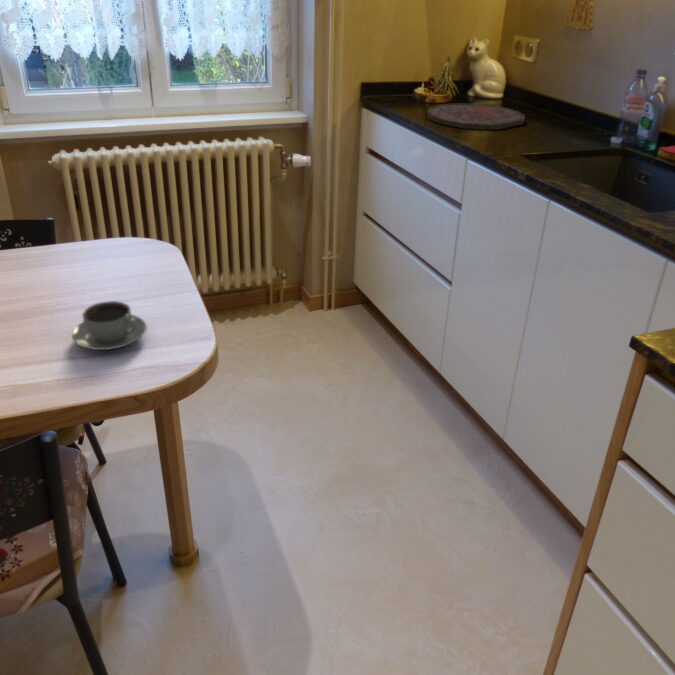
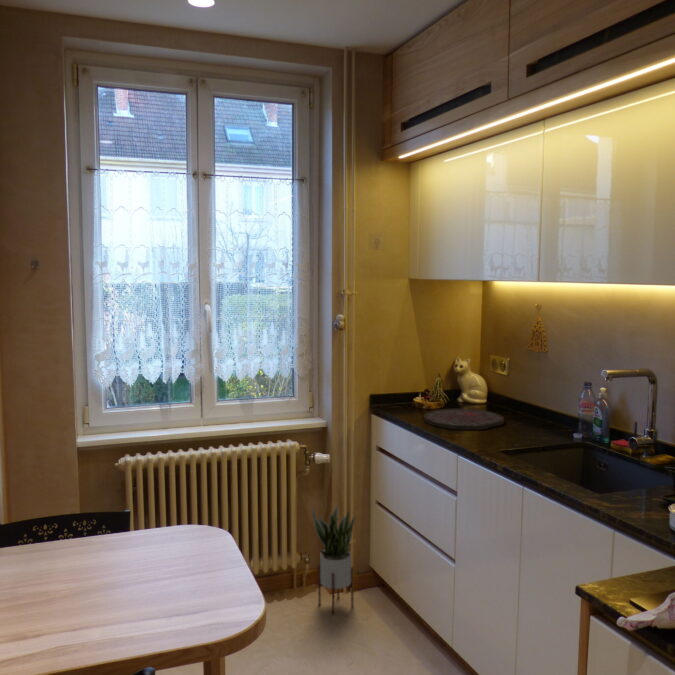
potted plant: none [288,217,338,331] -> present [311,506,355,614]
coffee cup: present [72,301,147,350] -> none [145,575,203,614]

